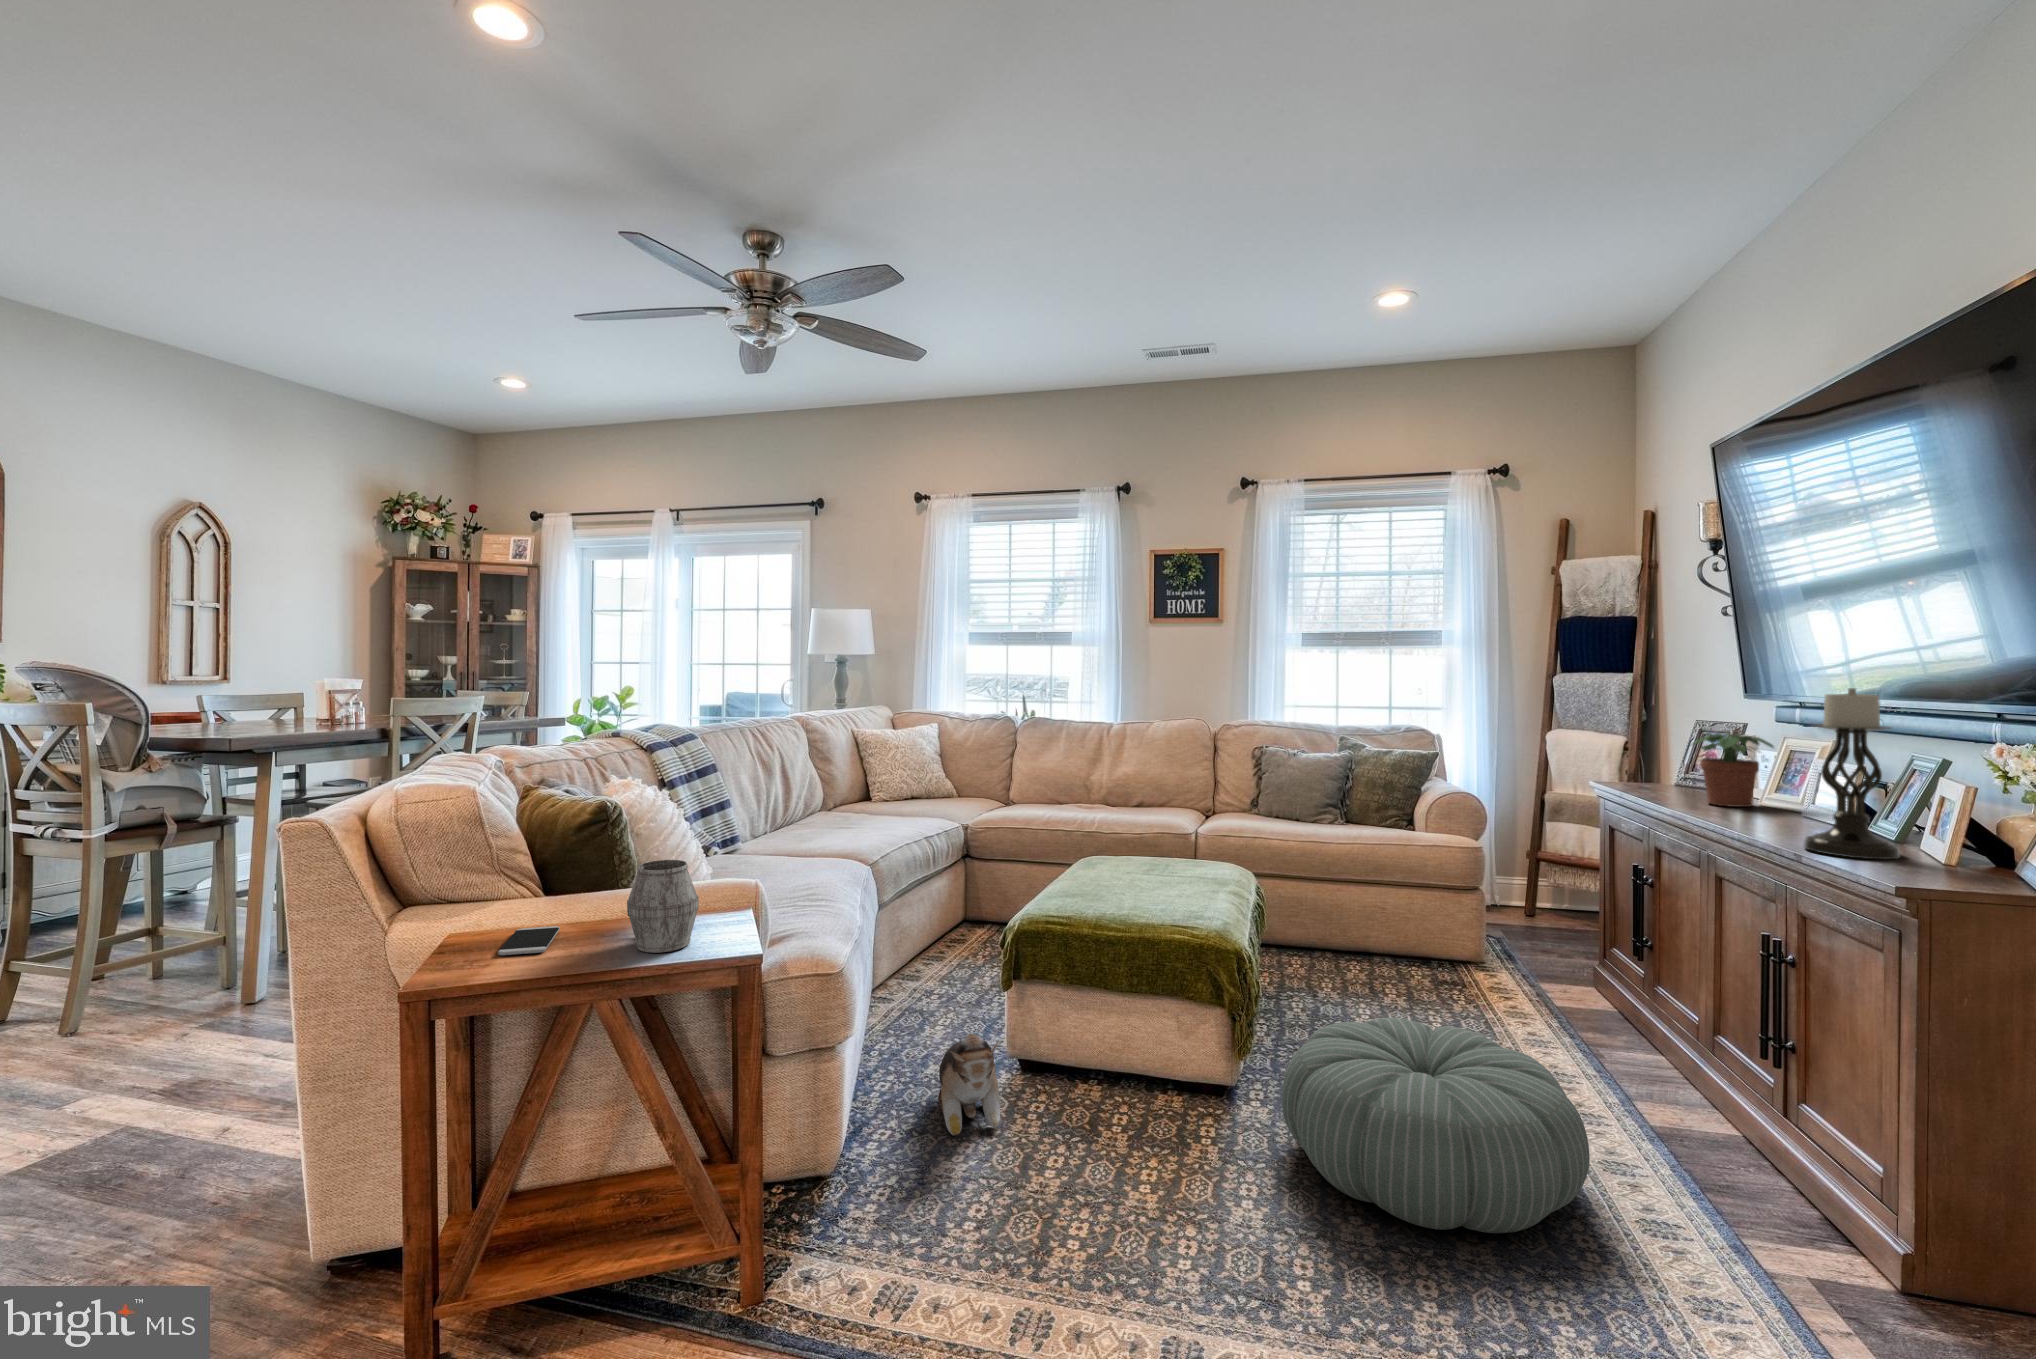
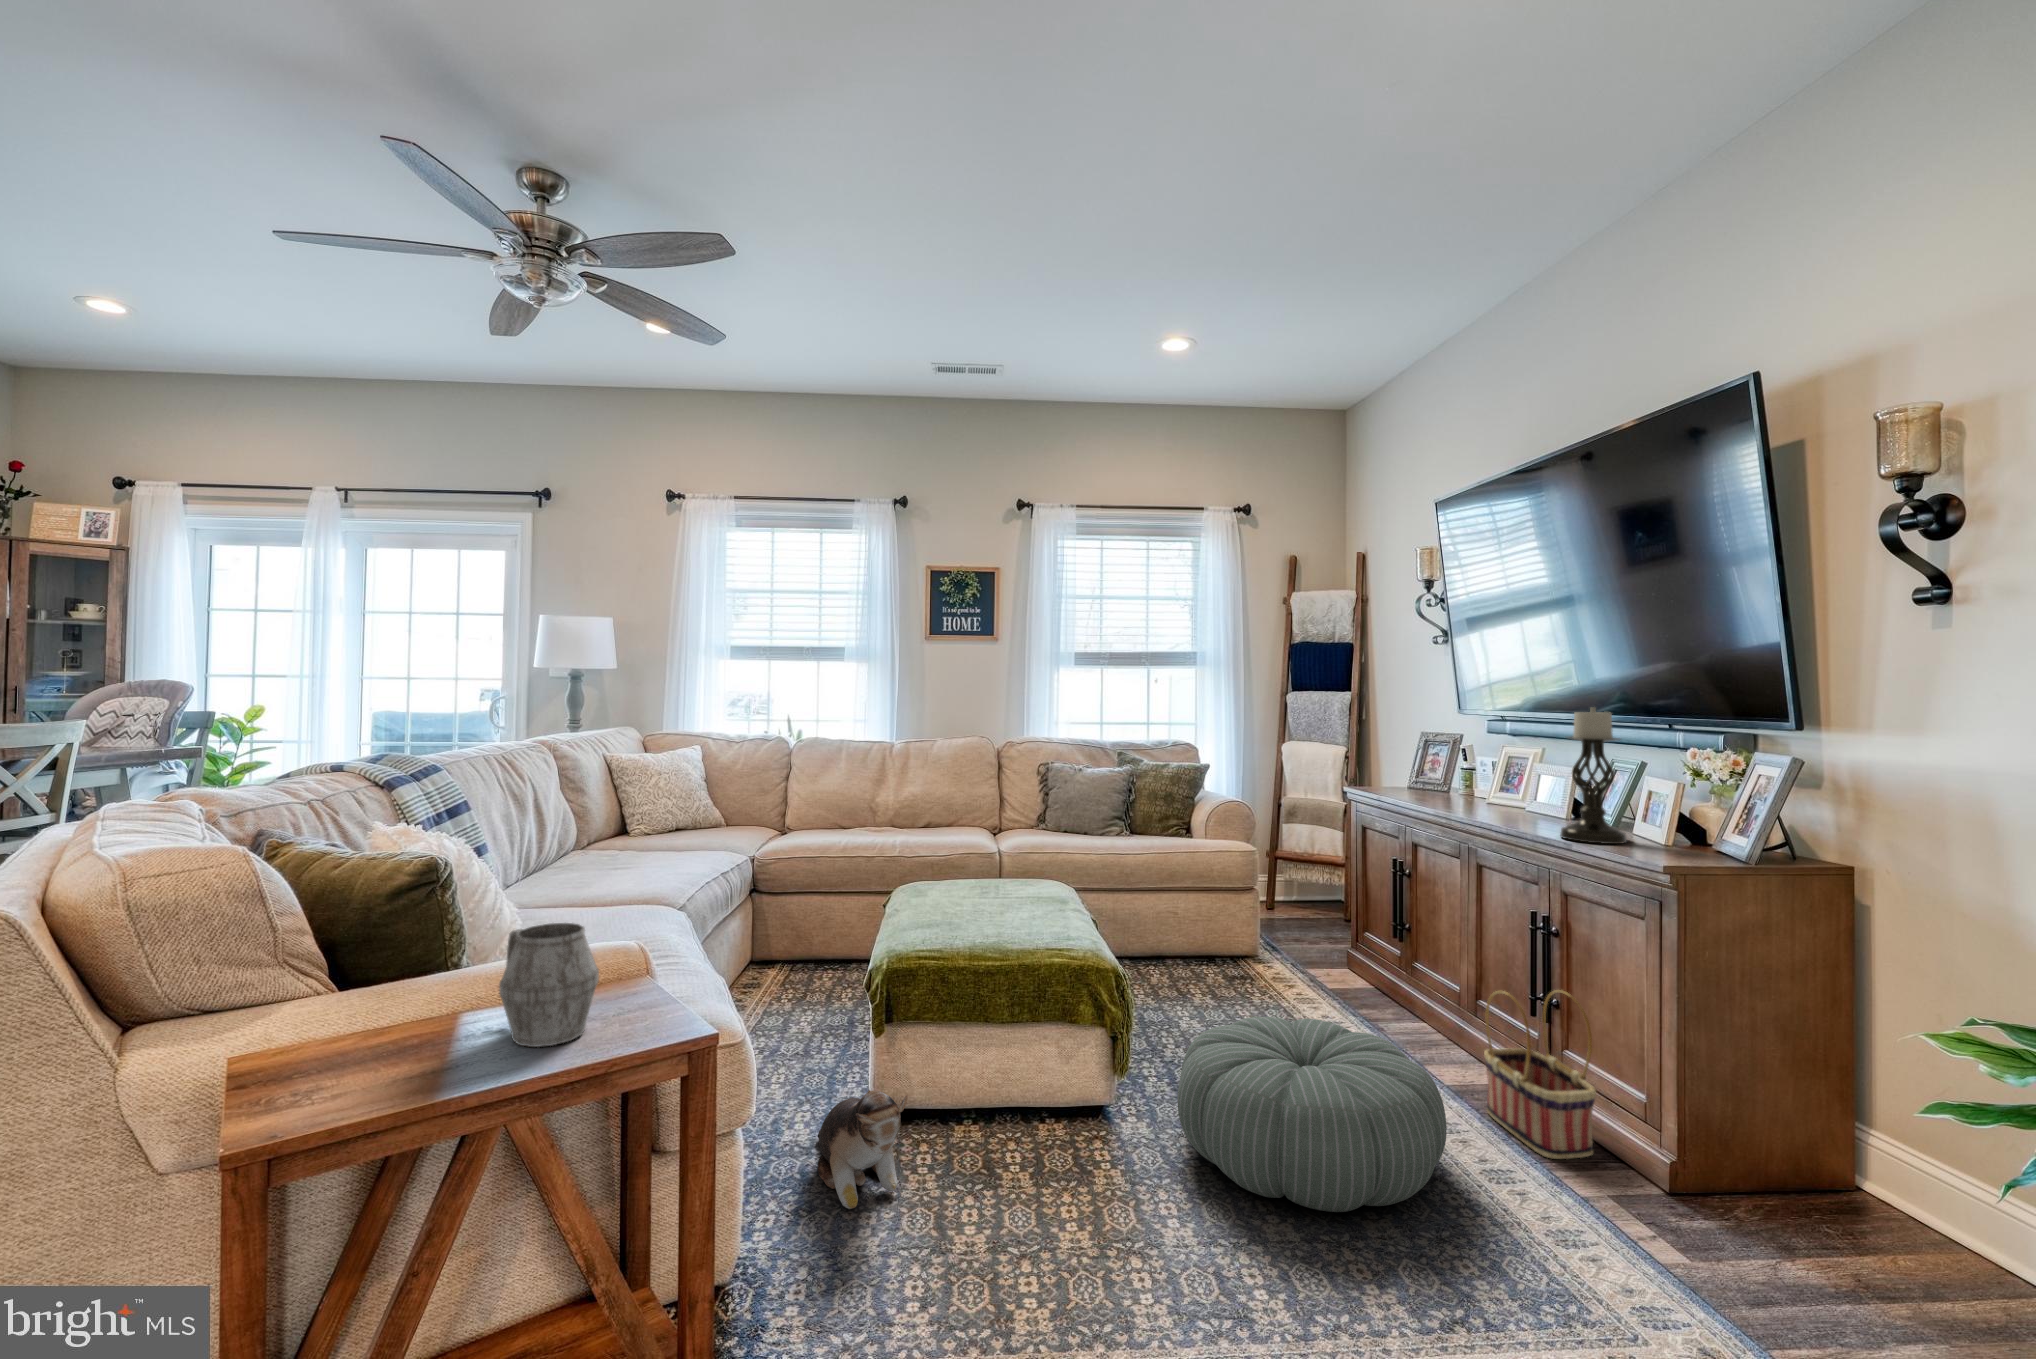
potted plant: present [1692,734,1774,807] -> none [1442,745,1500,806]
smartphone: present [498,926,560,955] -> none [308,1027,382,1078]
basket: none [1685,1023,1820,1234] -> present [1484,990,1596,1159]

